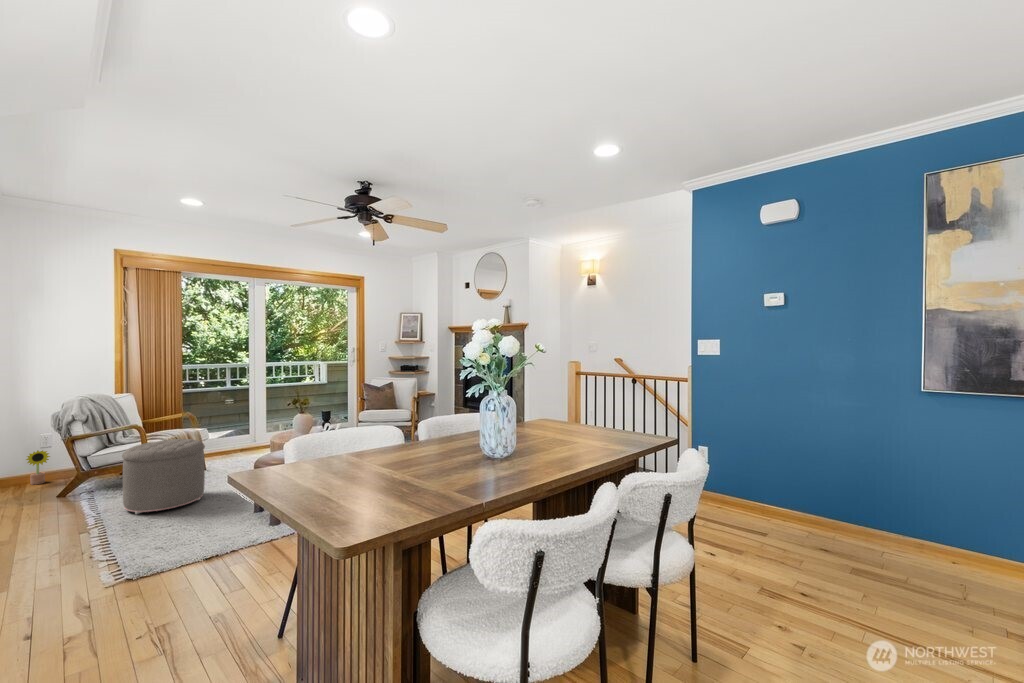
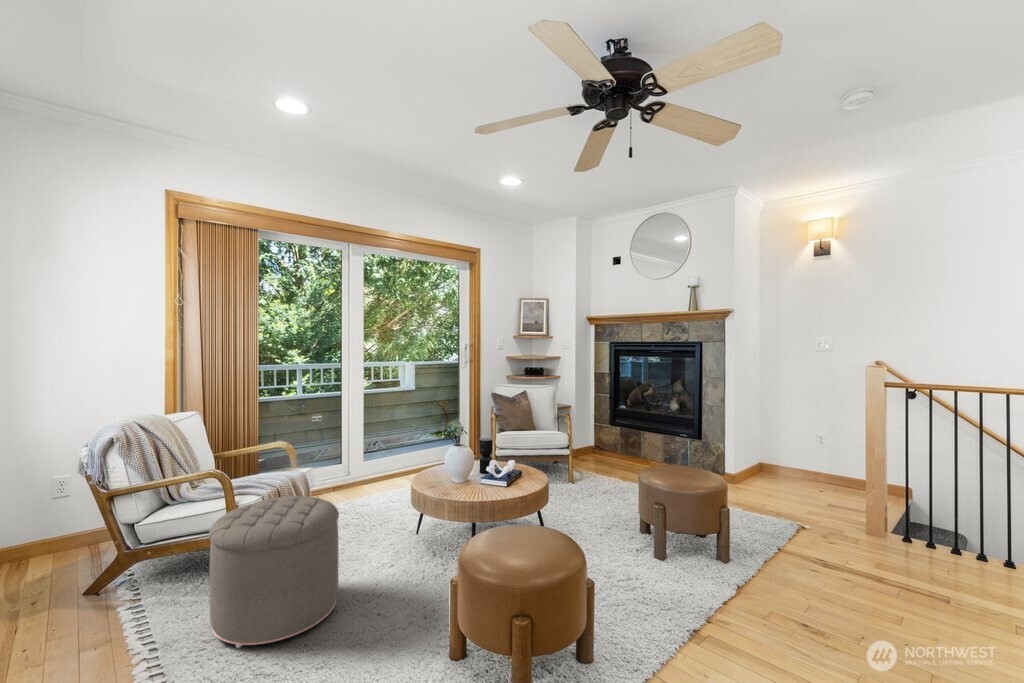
decorative plant: present [26,450,50,485] -> none [31,507,71,564]

